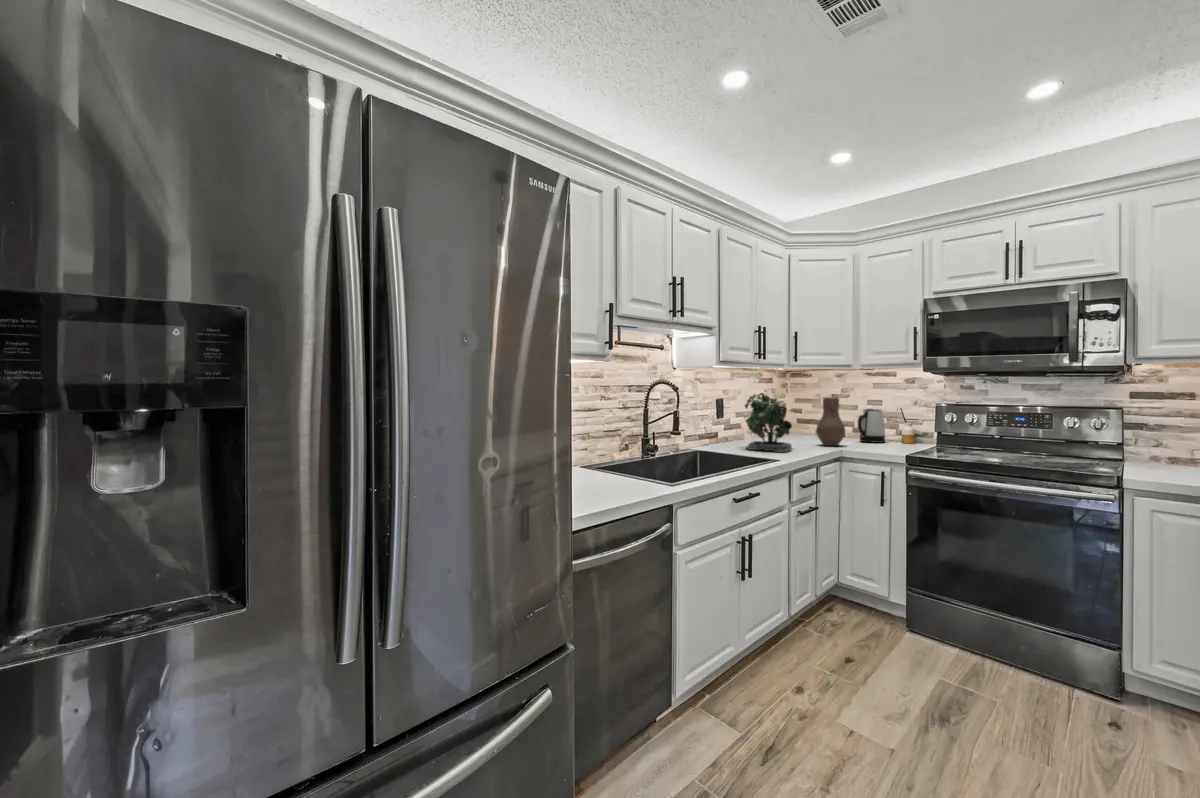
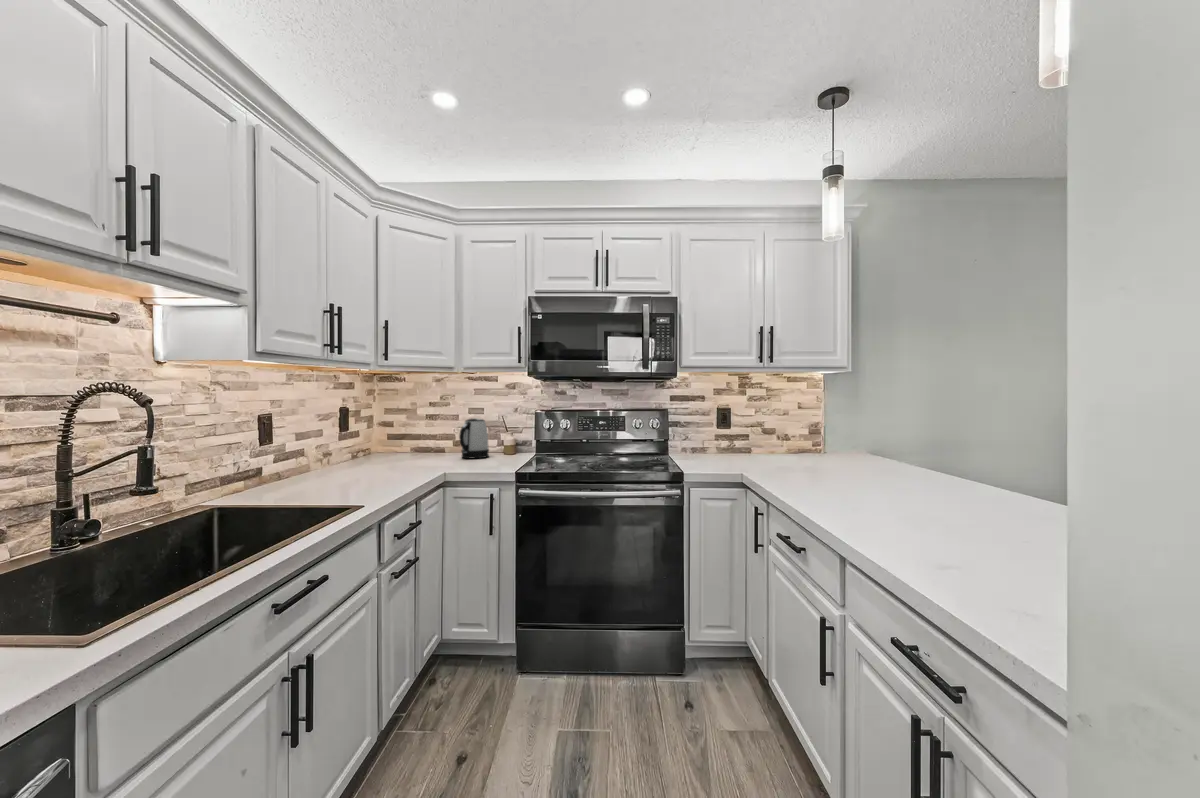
potted plant: present [744,393,792,453] -> none [304,400,381,490]
vase: present [816,397,845,446] -> none [411,407,447,470]

